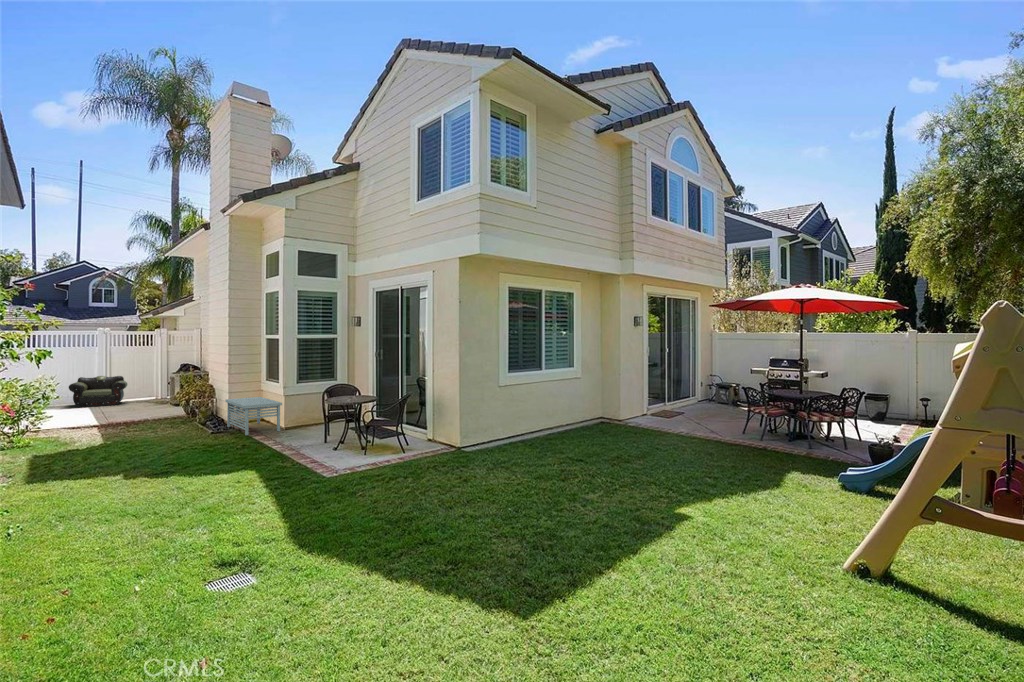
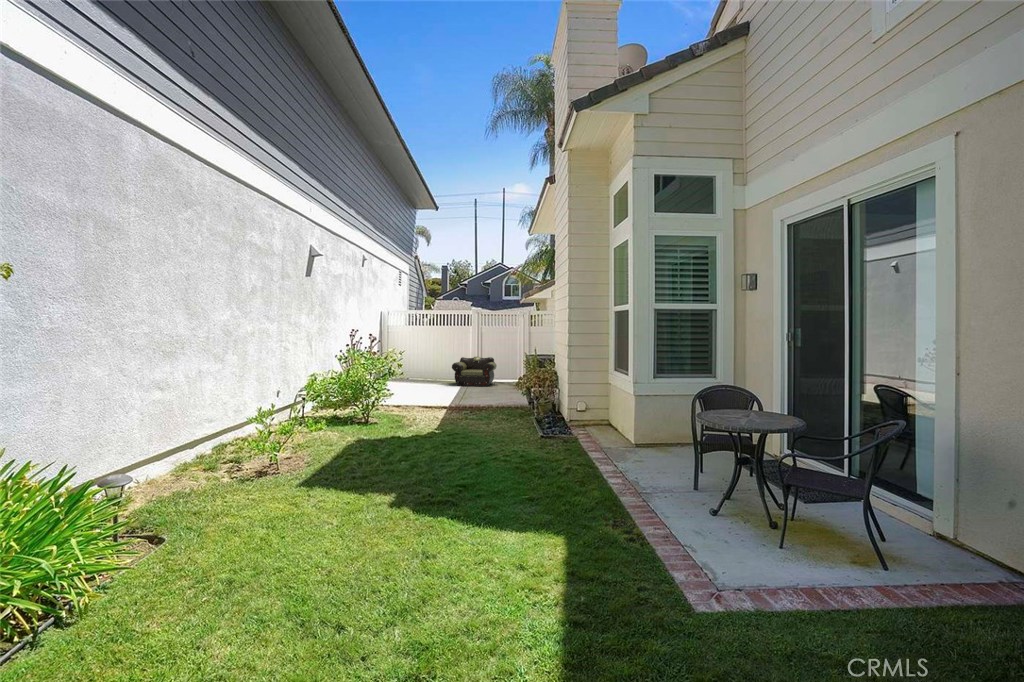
storage bench: present [225,397,282,435] -> none [565,392,631,448]

